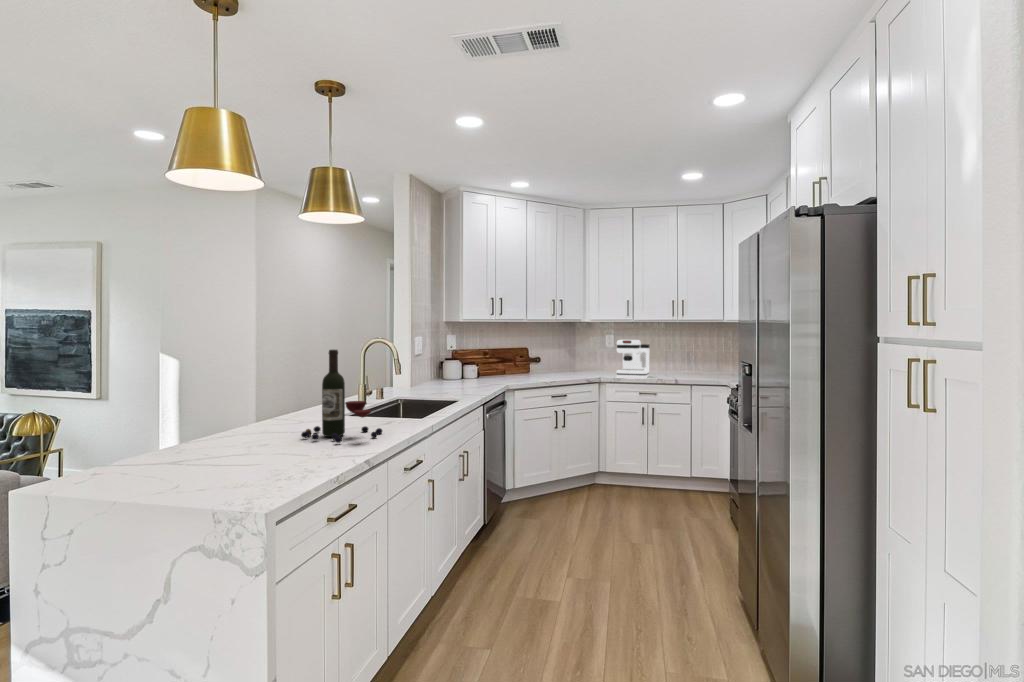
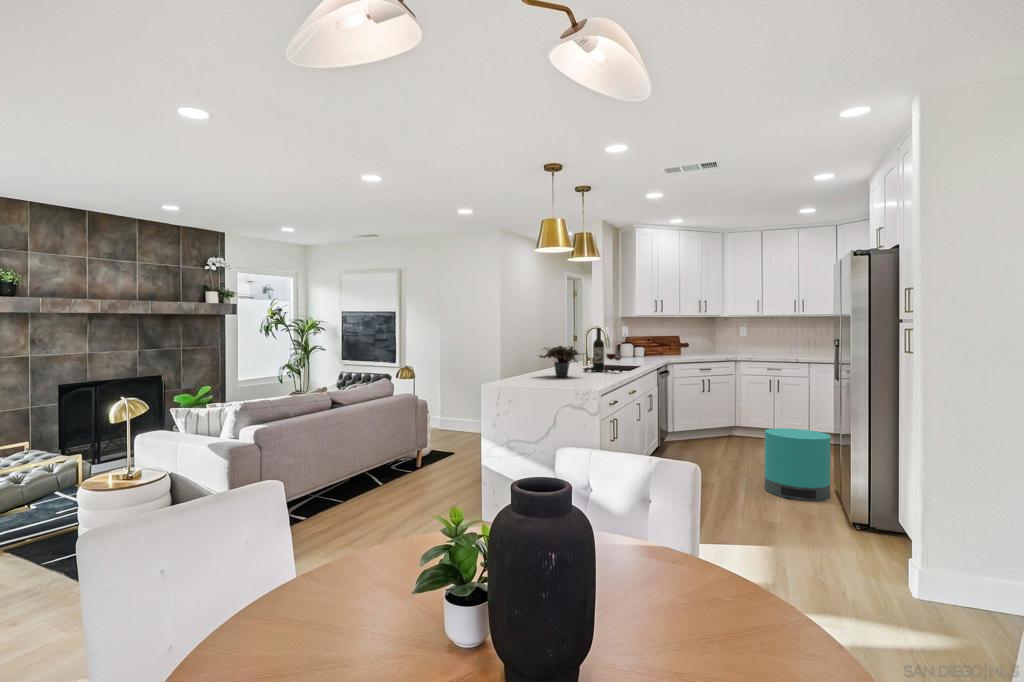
coffee maker: present [616,340,650,379] -> none [749,330,776,358]
potted plant: none [154,395,271,470] -> present [539,346,580,377]
trash can: none [637,515,744,664] -> present [764,428,831,501]

